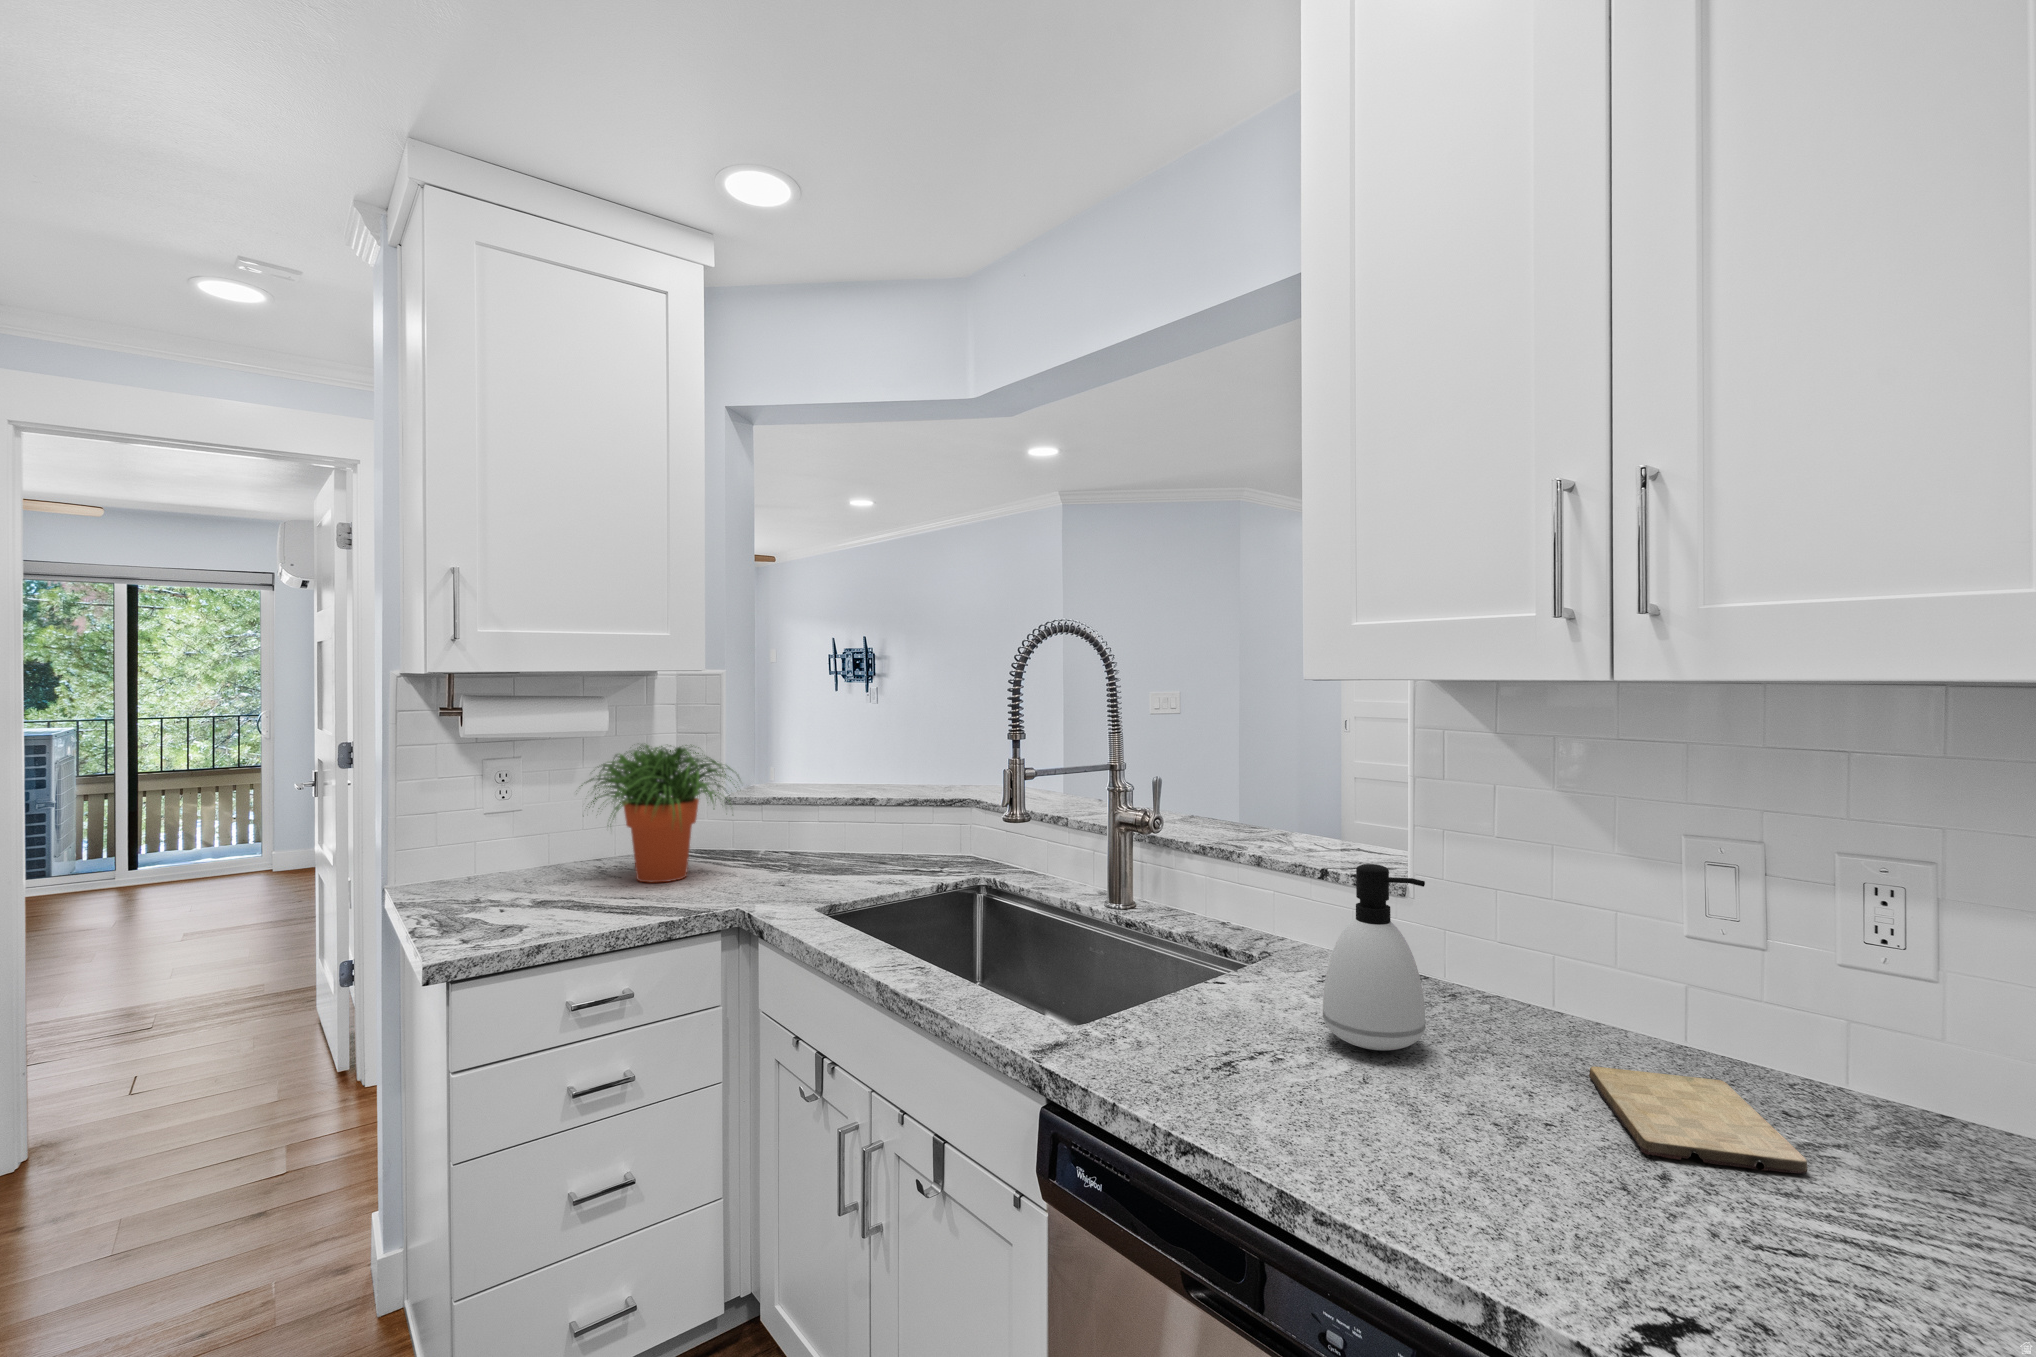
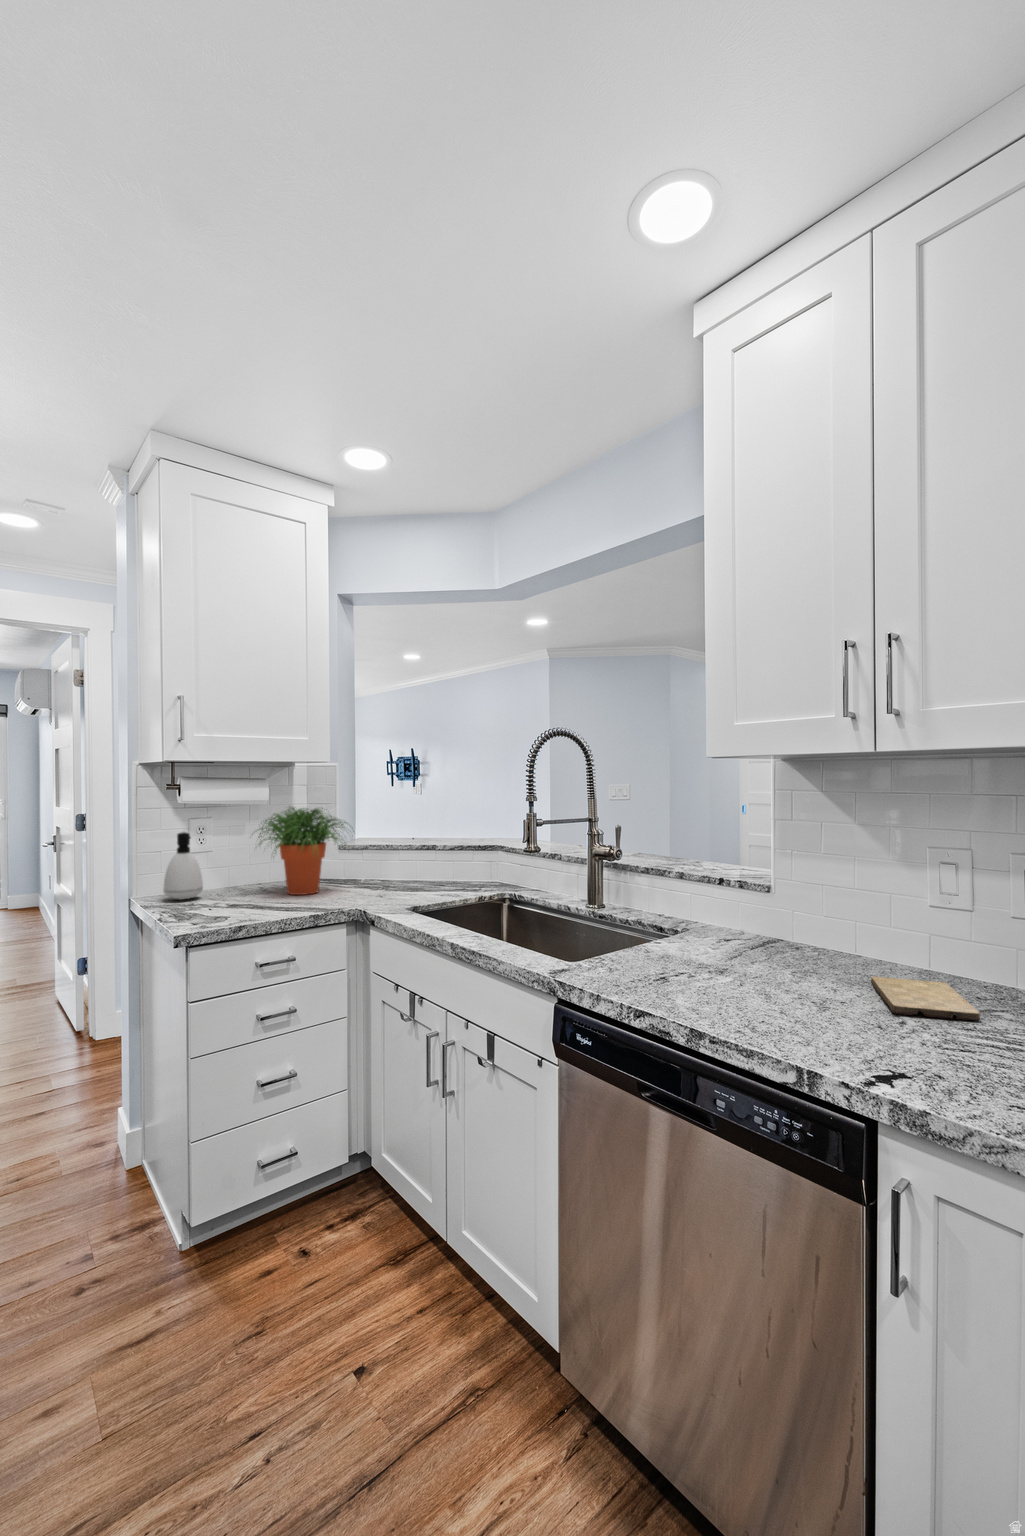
soap dispenser: present [1323,864,1425,1050] -> present [163,832,203,900]

